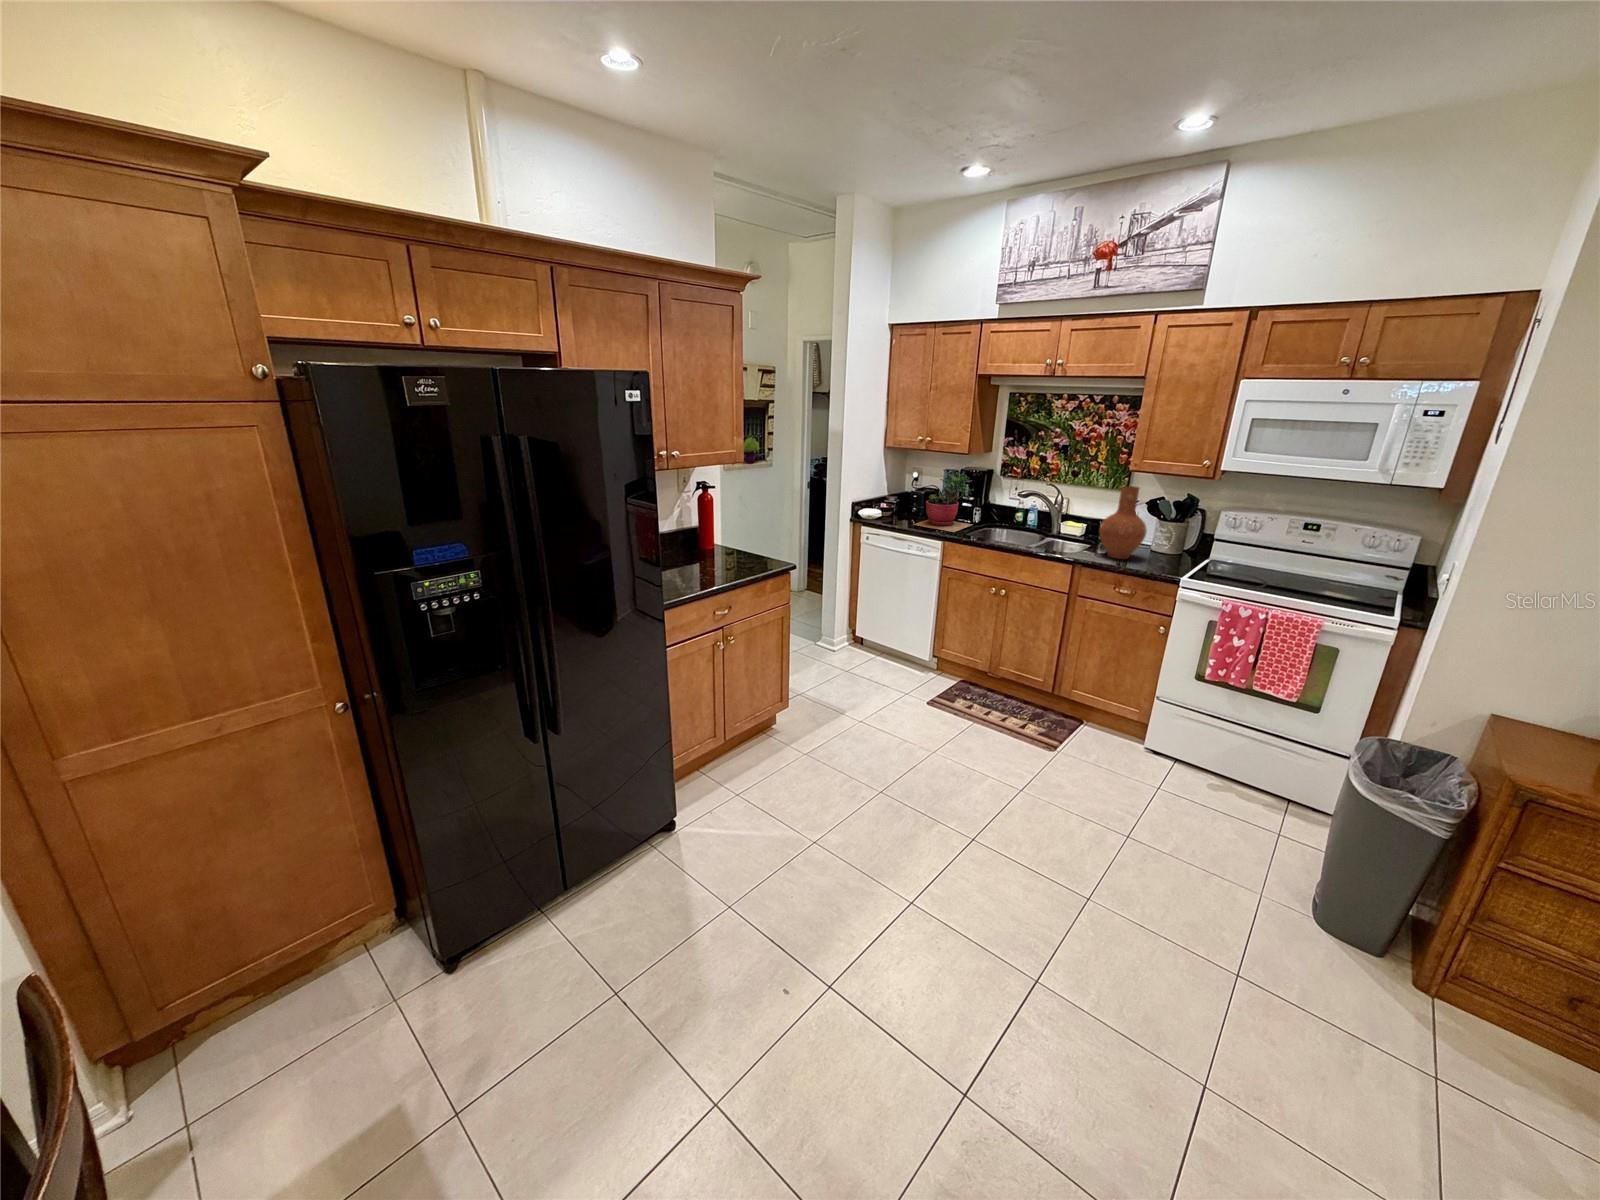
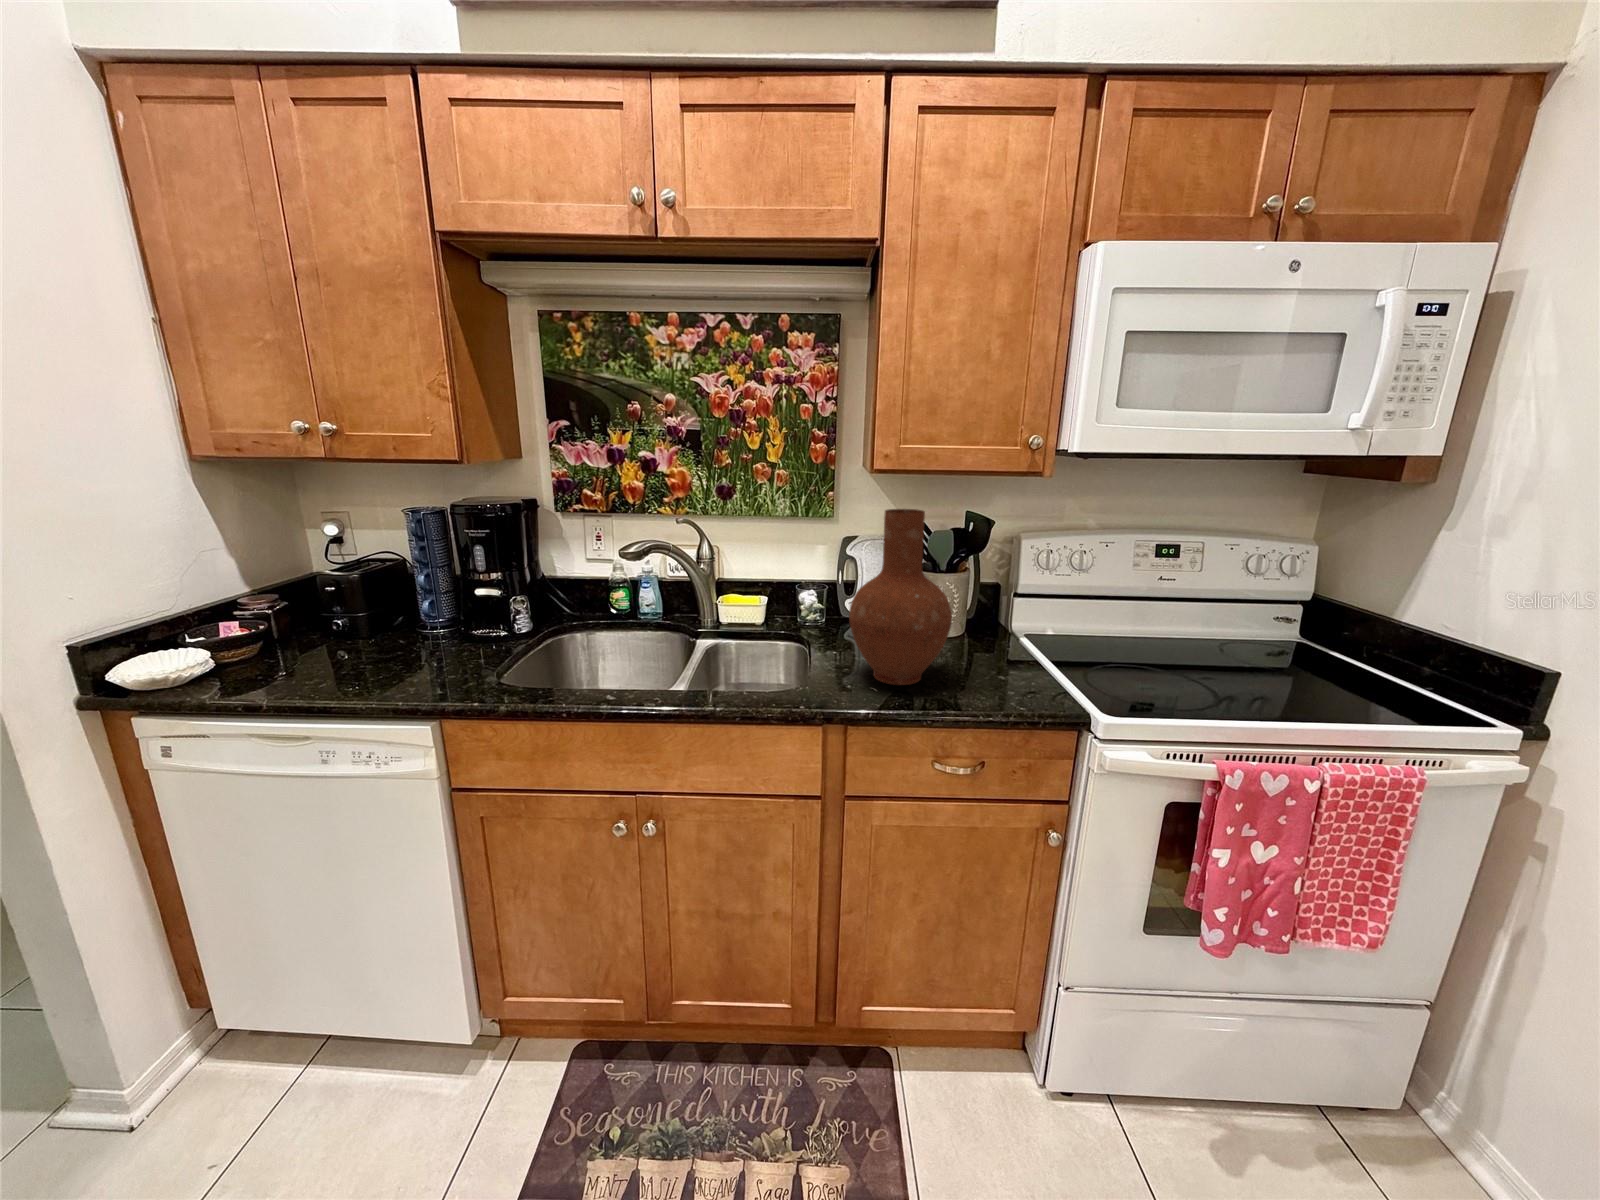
succulent plant: present [914,469,974,532] -> none [328,504,516,682]

